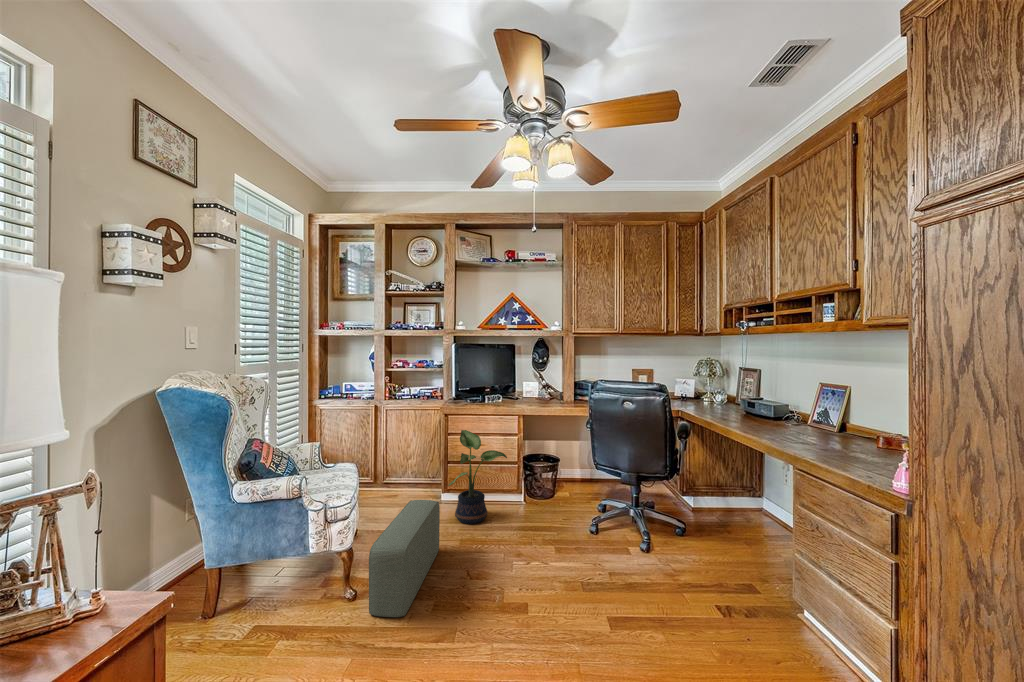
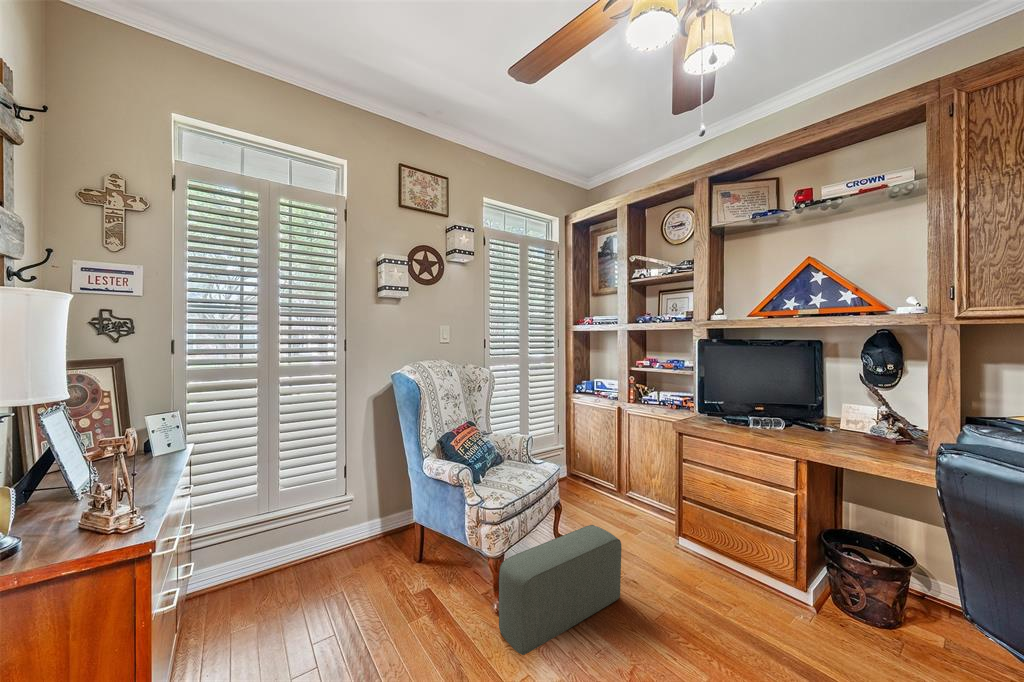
potted plant: present [448,430,507,524] -> none [659,457,751,589]

